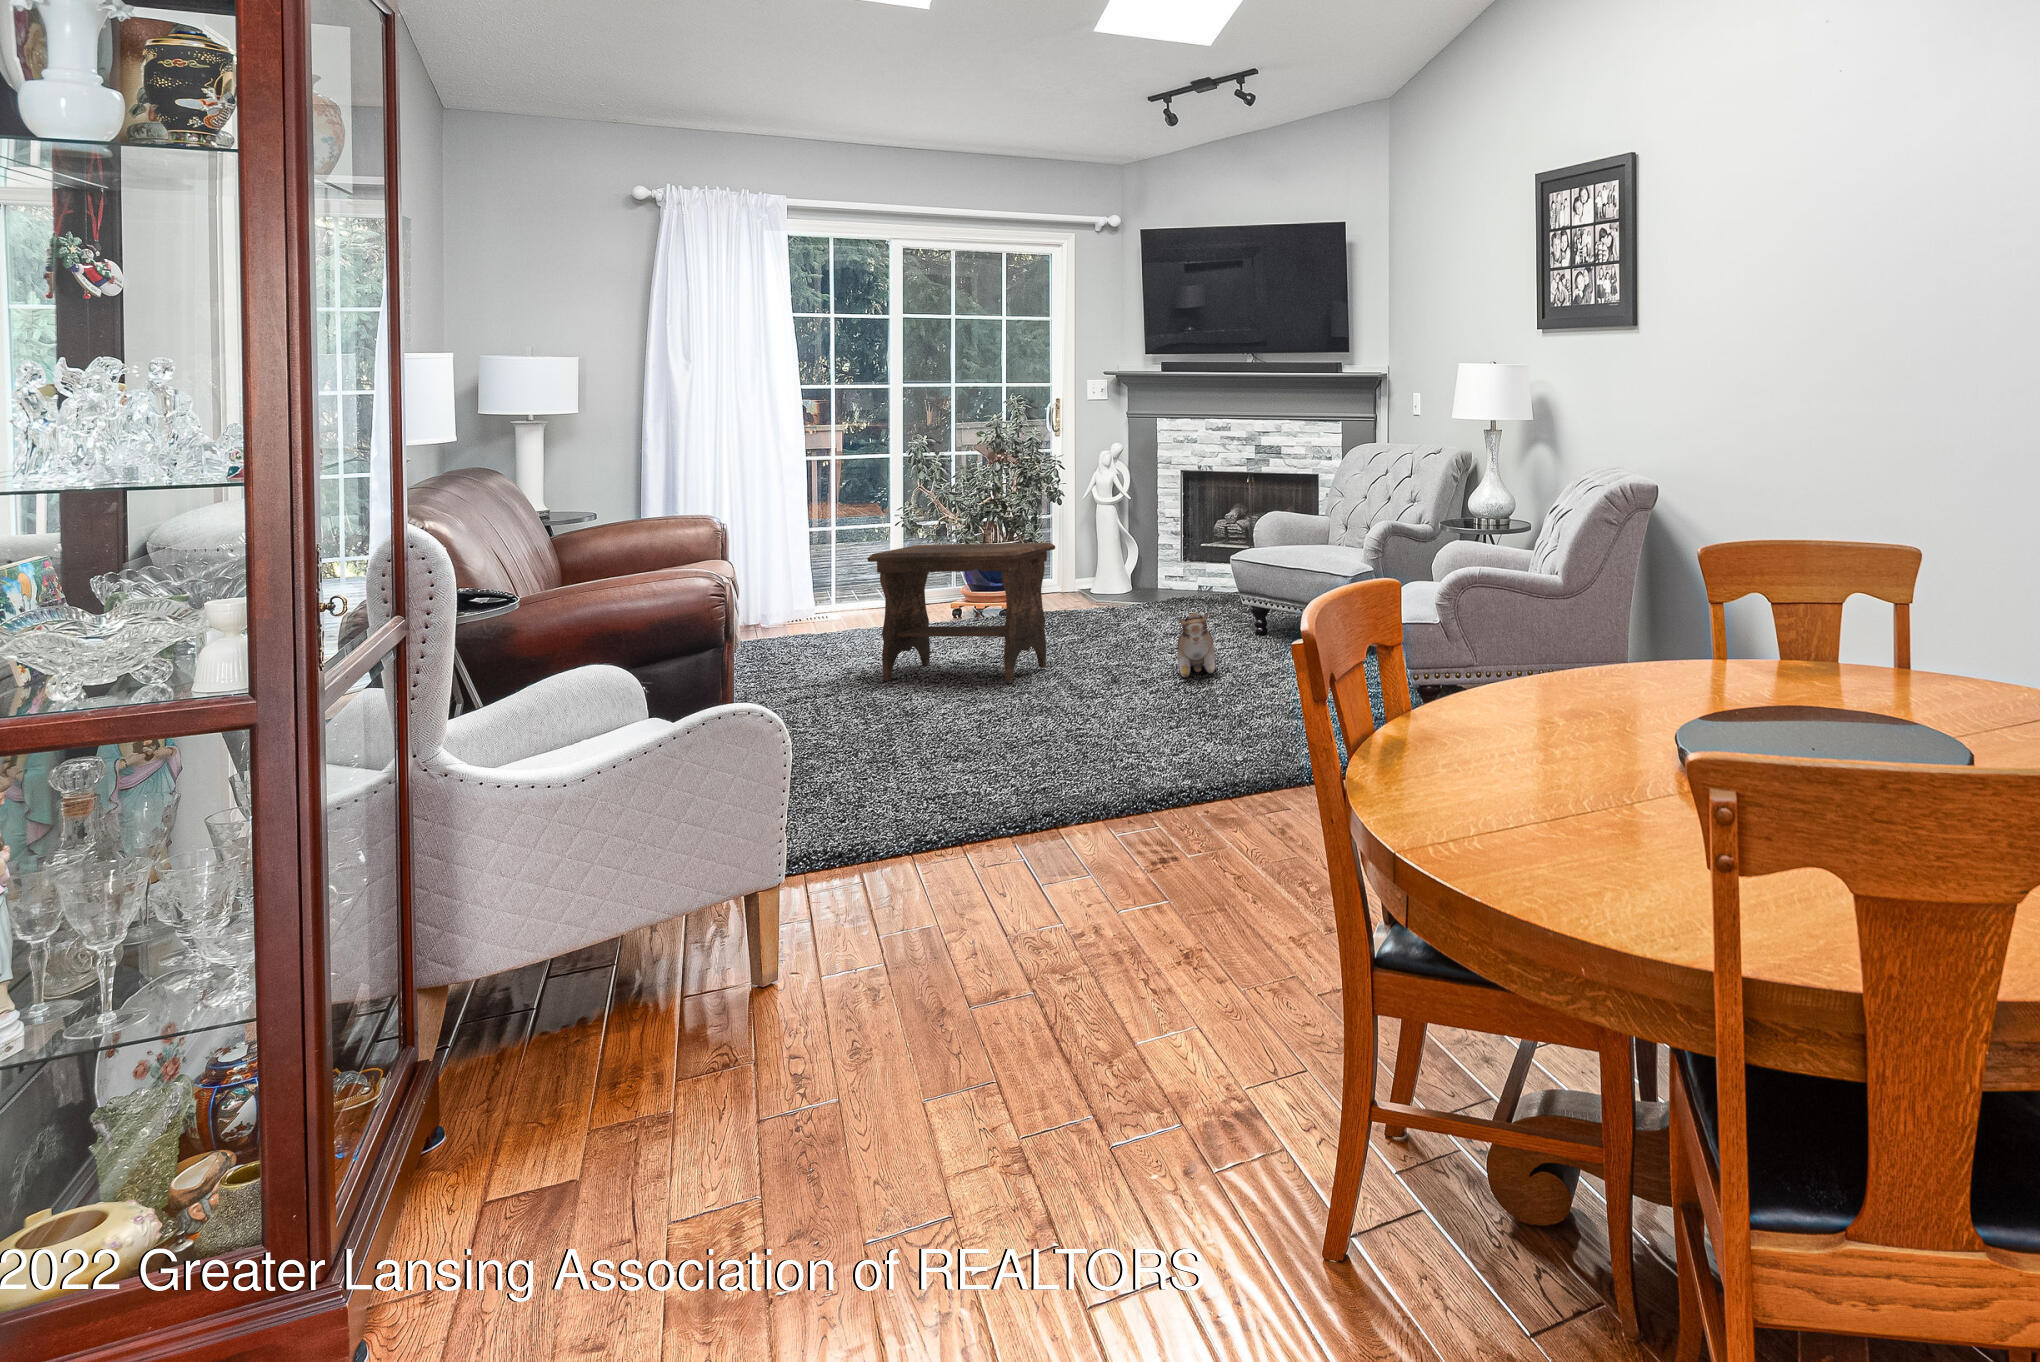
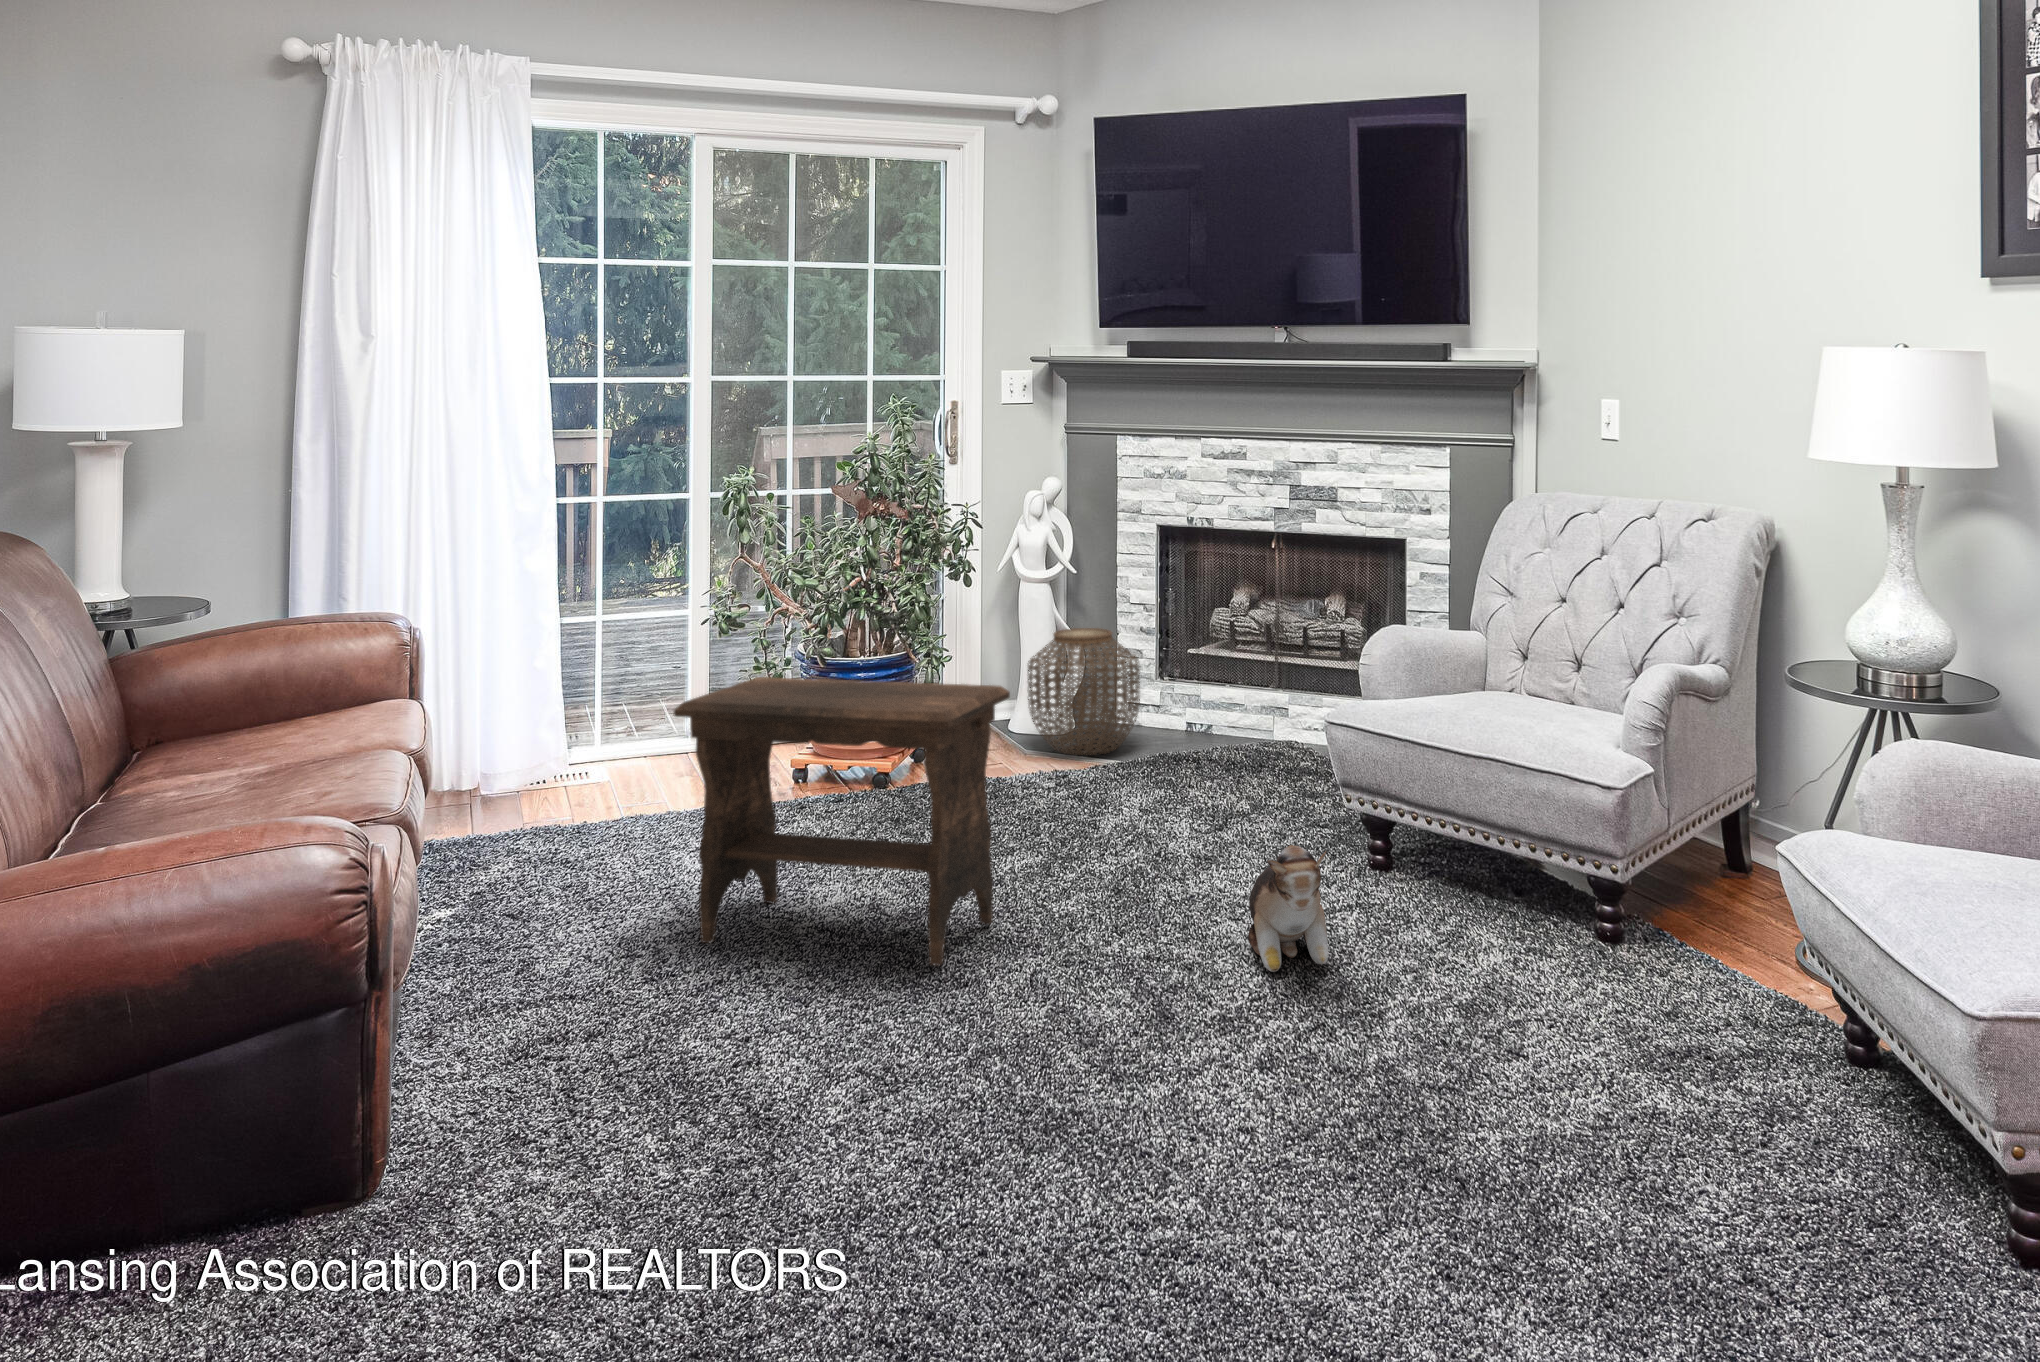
woven basket: none [1098,531,1167,603] -> present [1028,628,1140,755]

